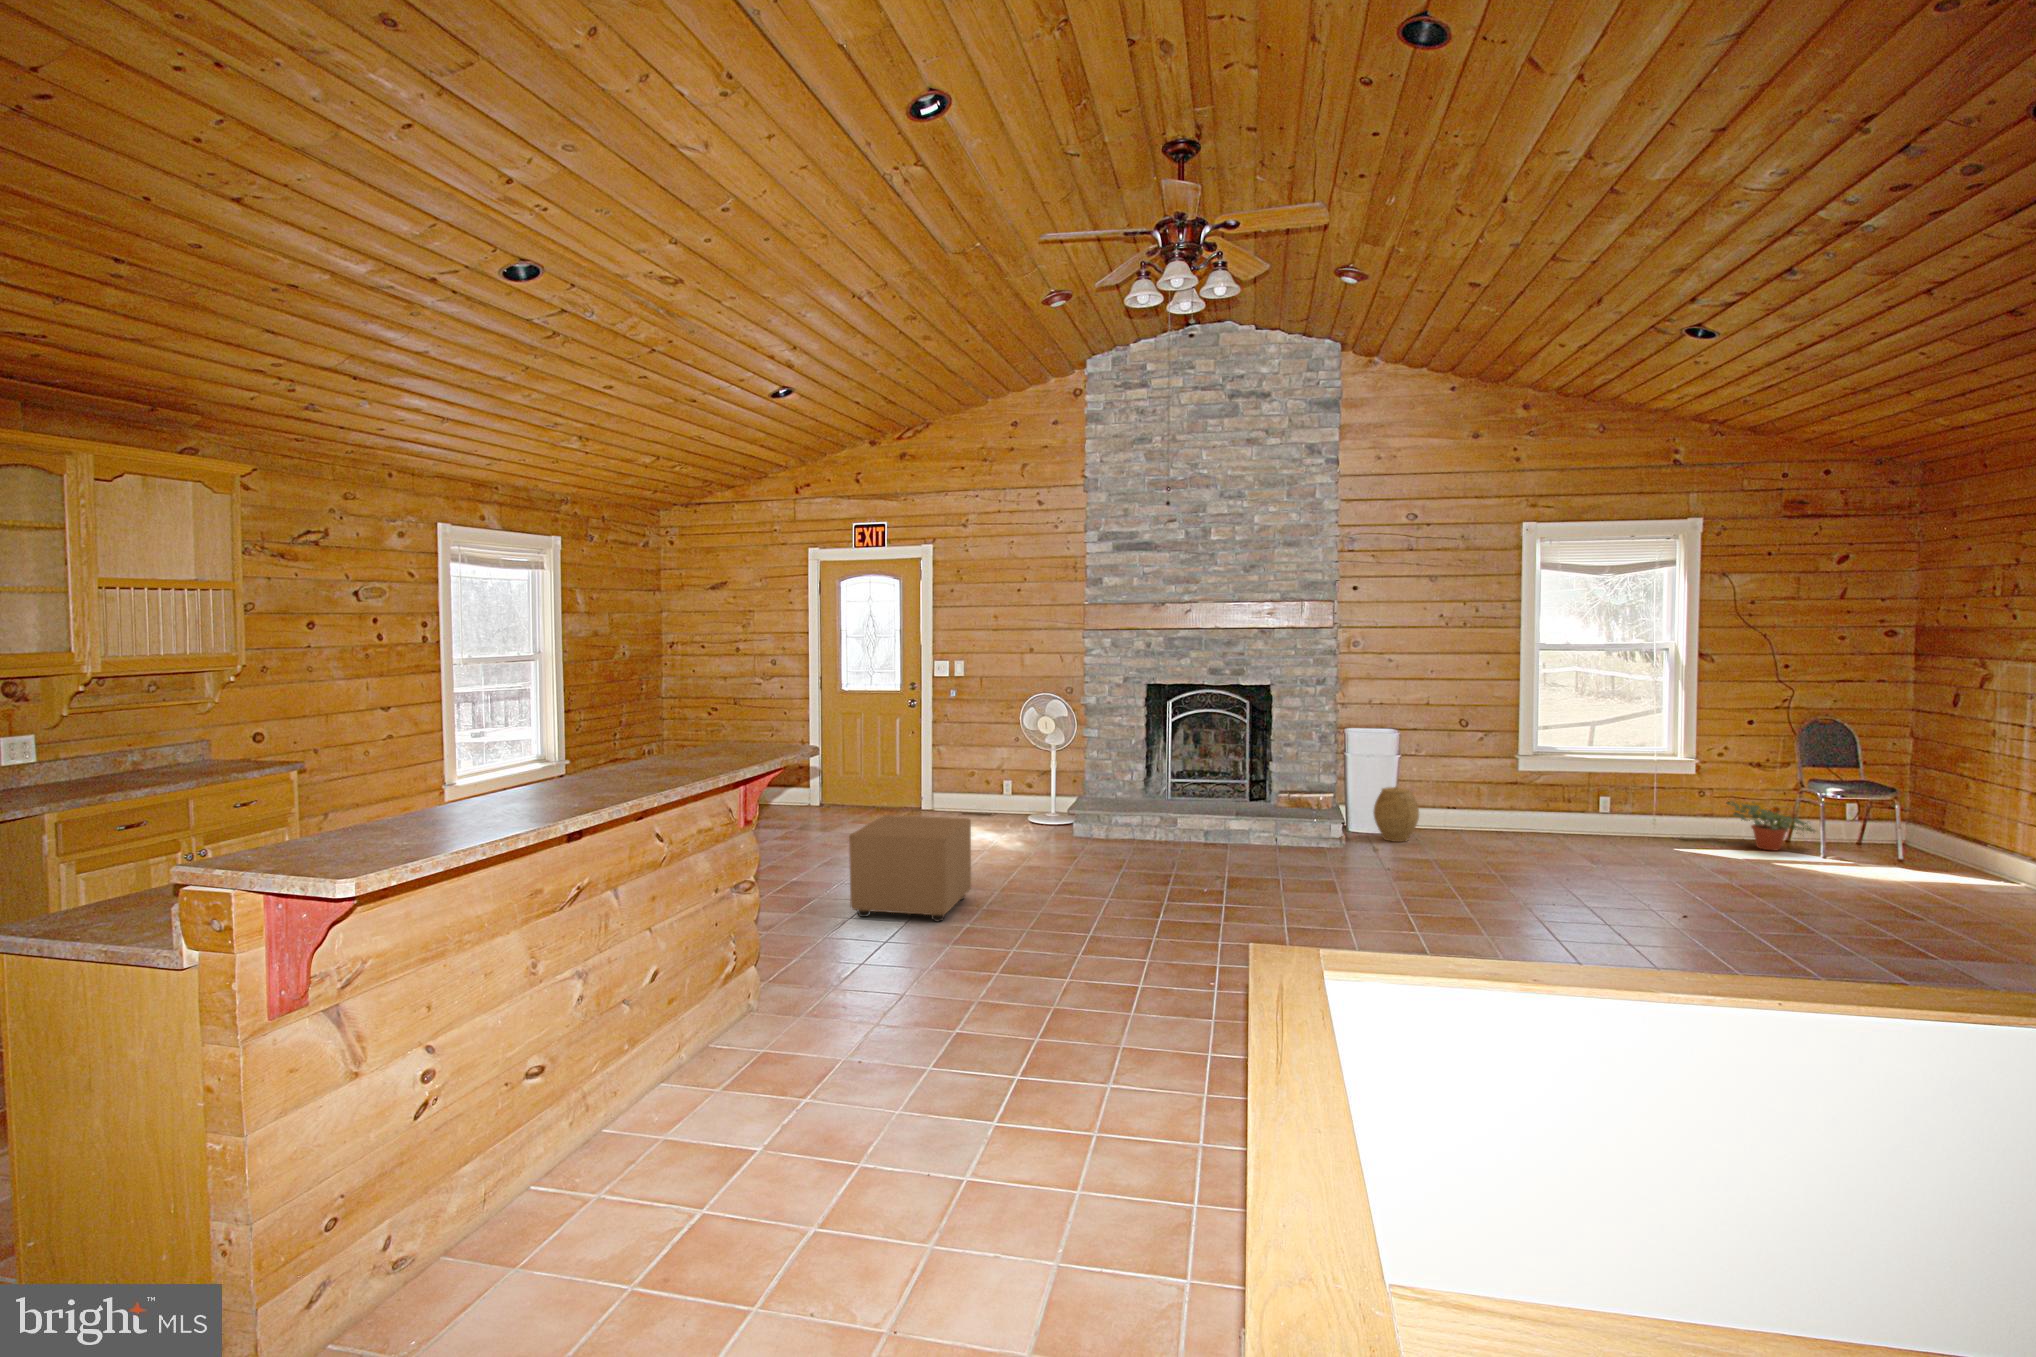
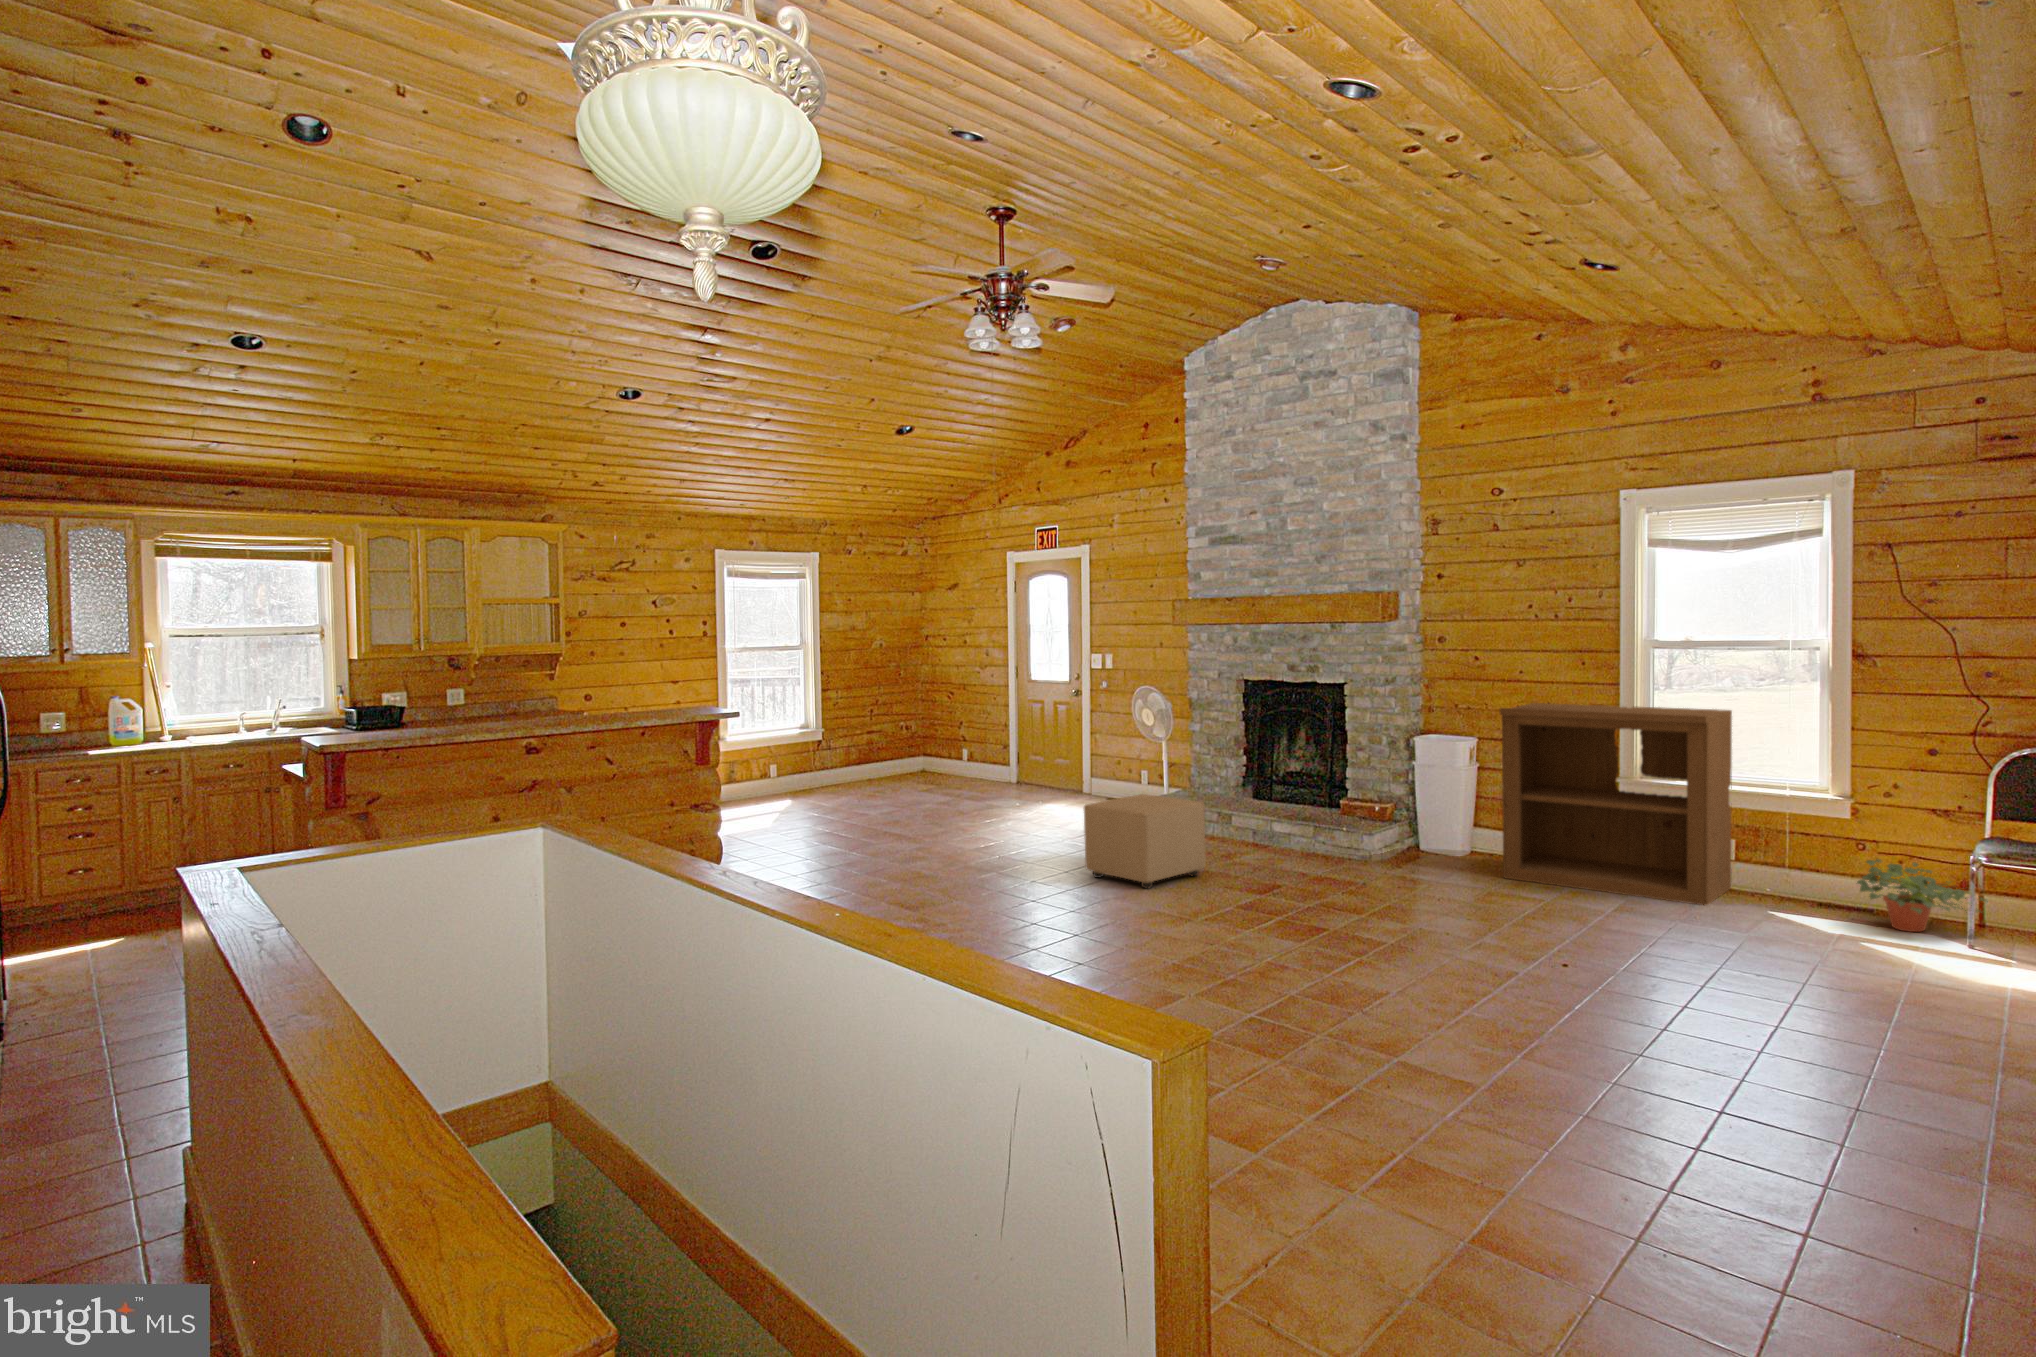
bookshelf: none [1452,696,1646,849] -> present [1499,703,1732,905]
woven basket: present [1374,787,1419,842] -> none [1413,803,1465,866]
ottoman: present [849,815,971,922] -> present [1084,794,1206,888]

